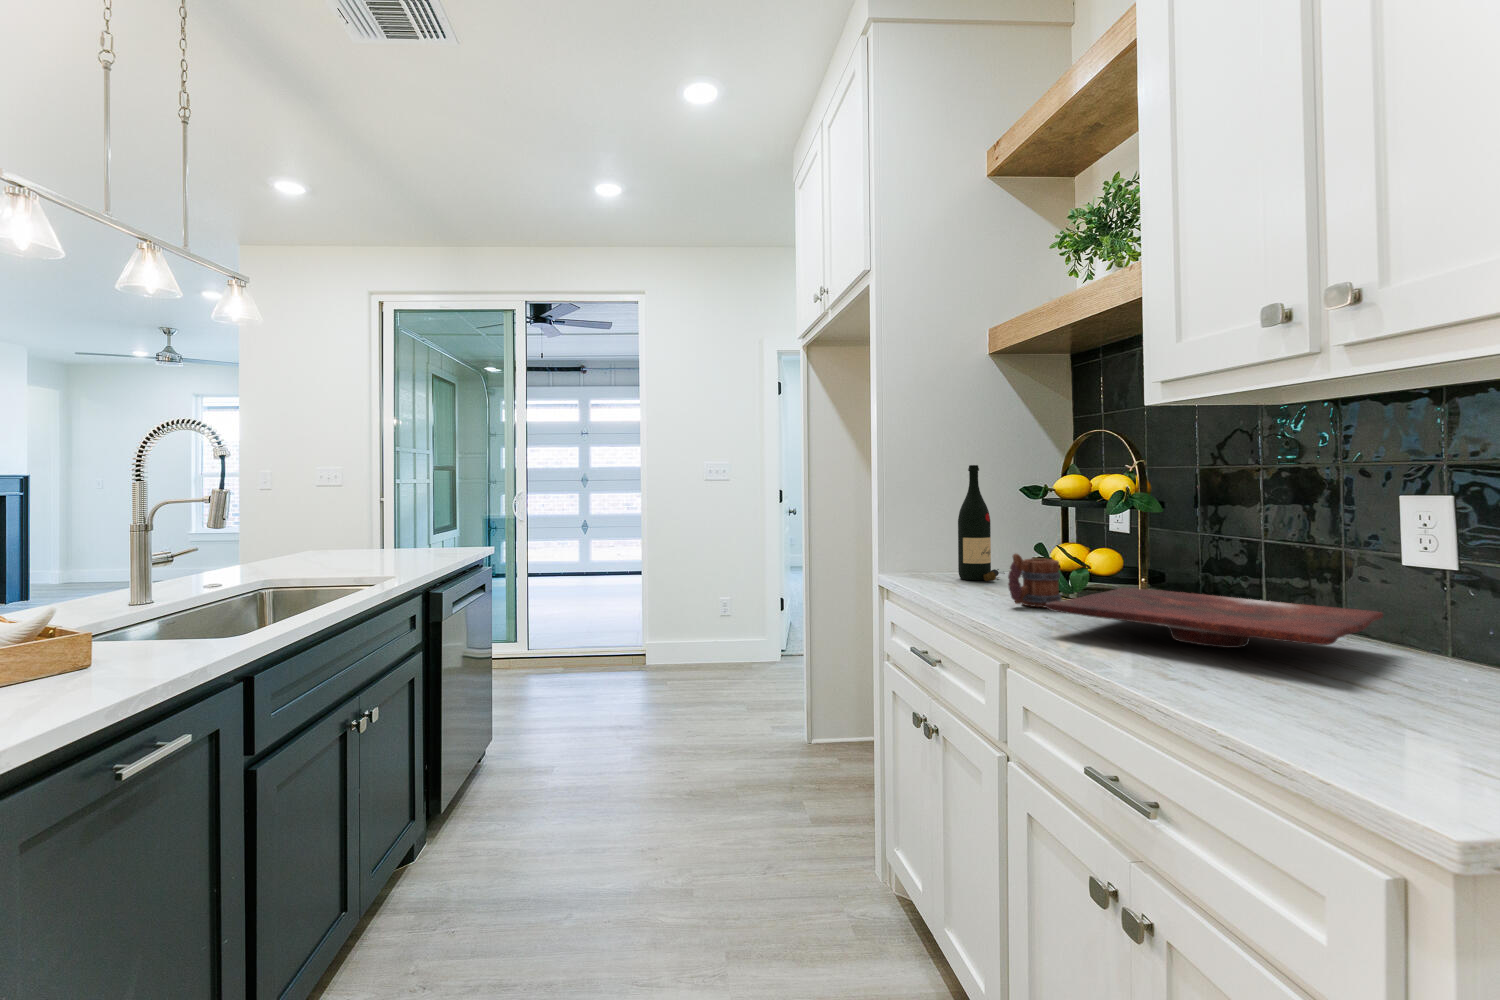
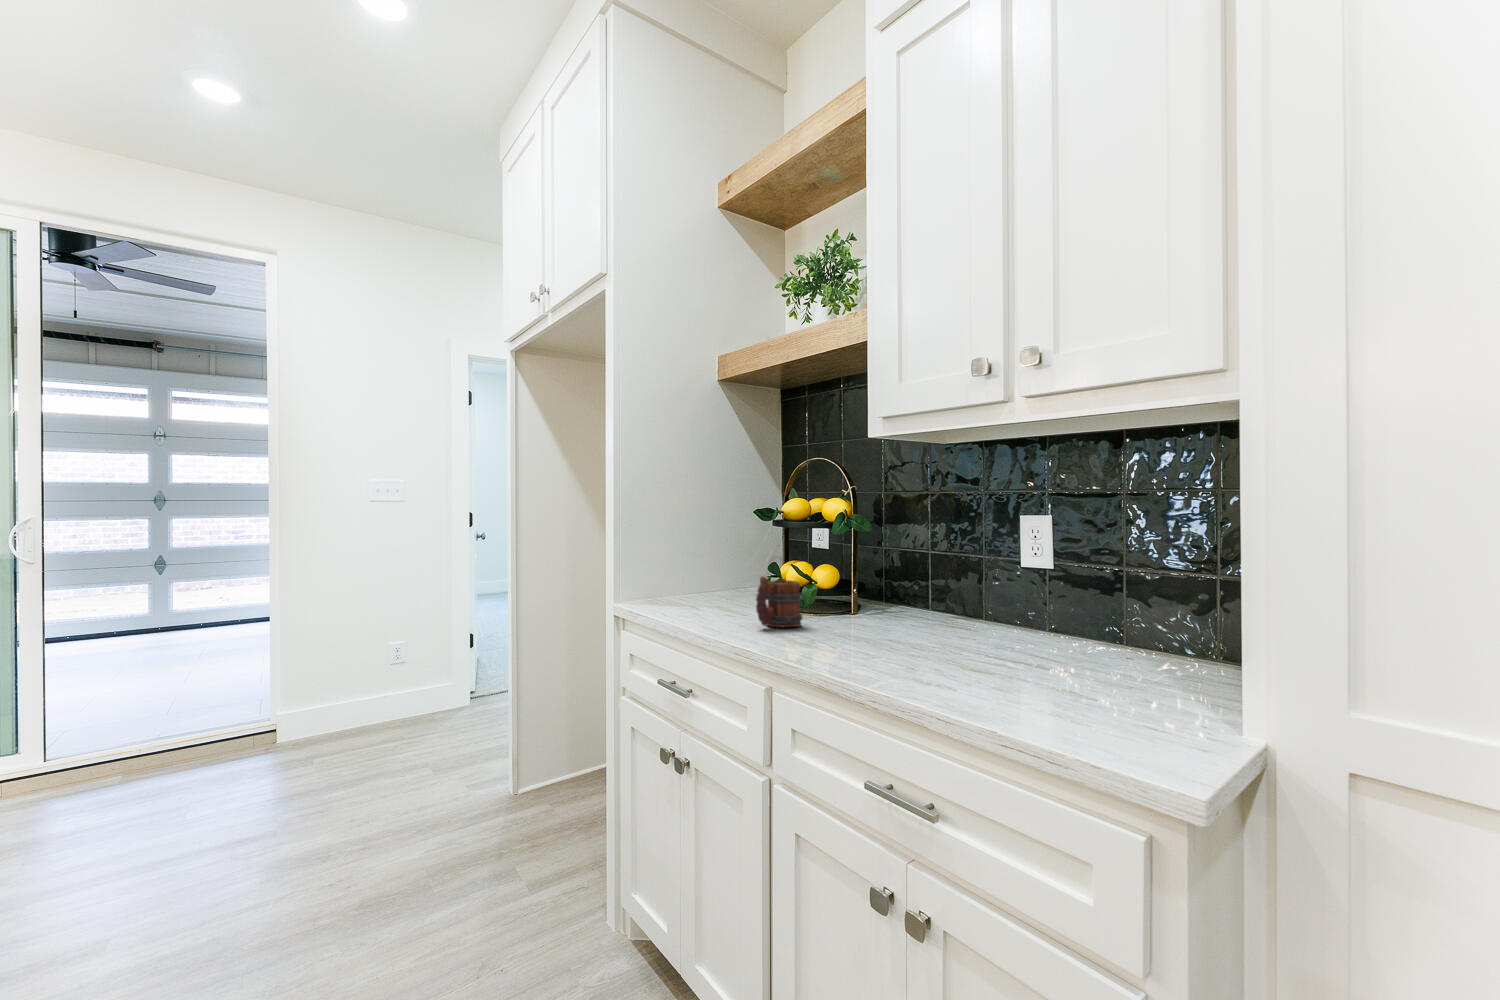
wine bottle: present [958,465,1005,581] -> none [693,490,736,604]
cutting board: present [1046,588,1383,648] -> none [806,605,1057,653]

